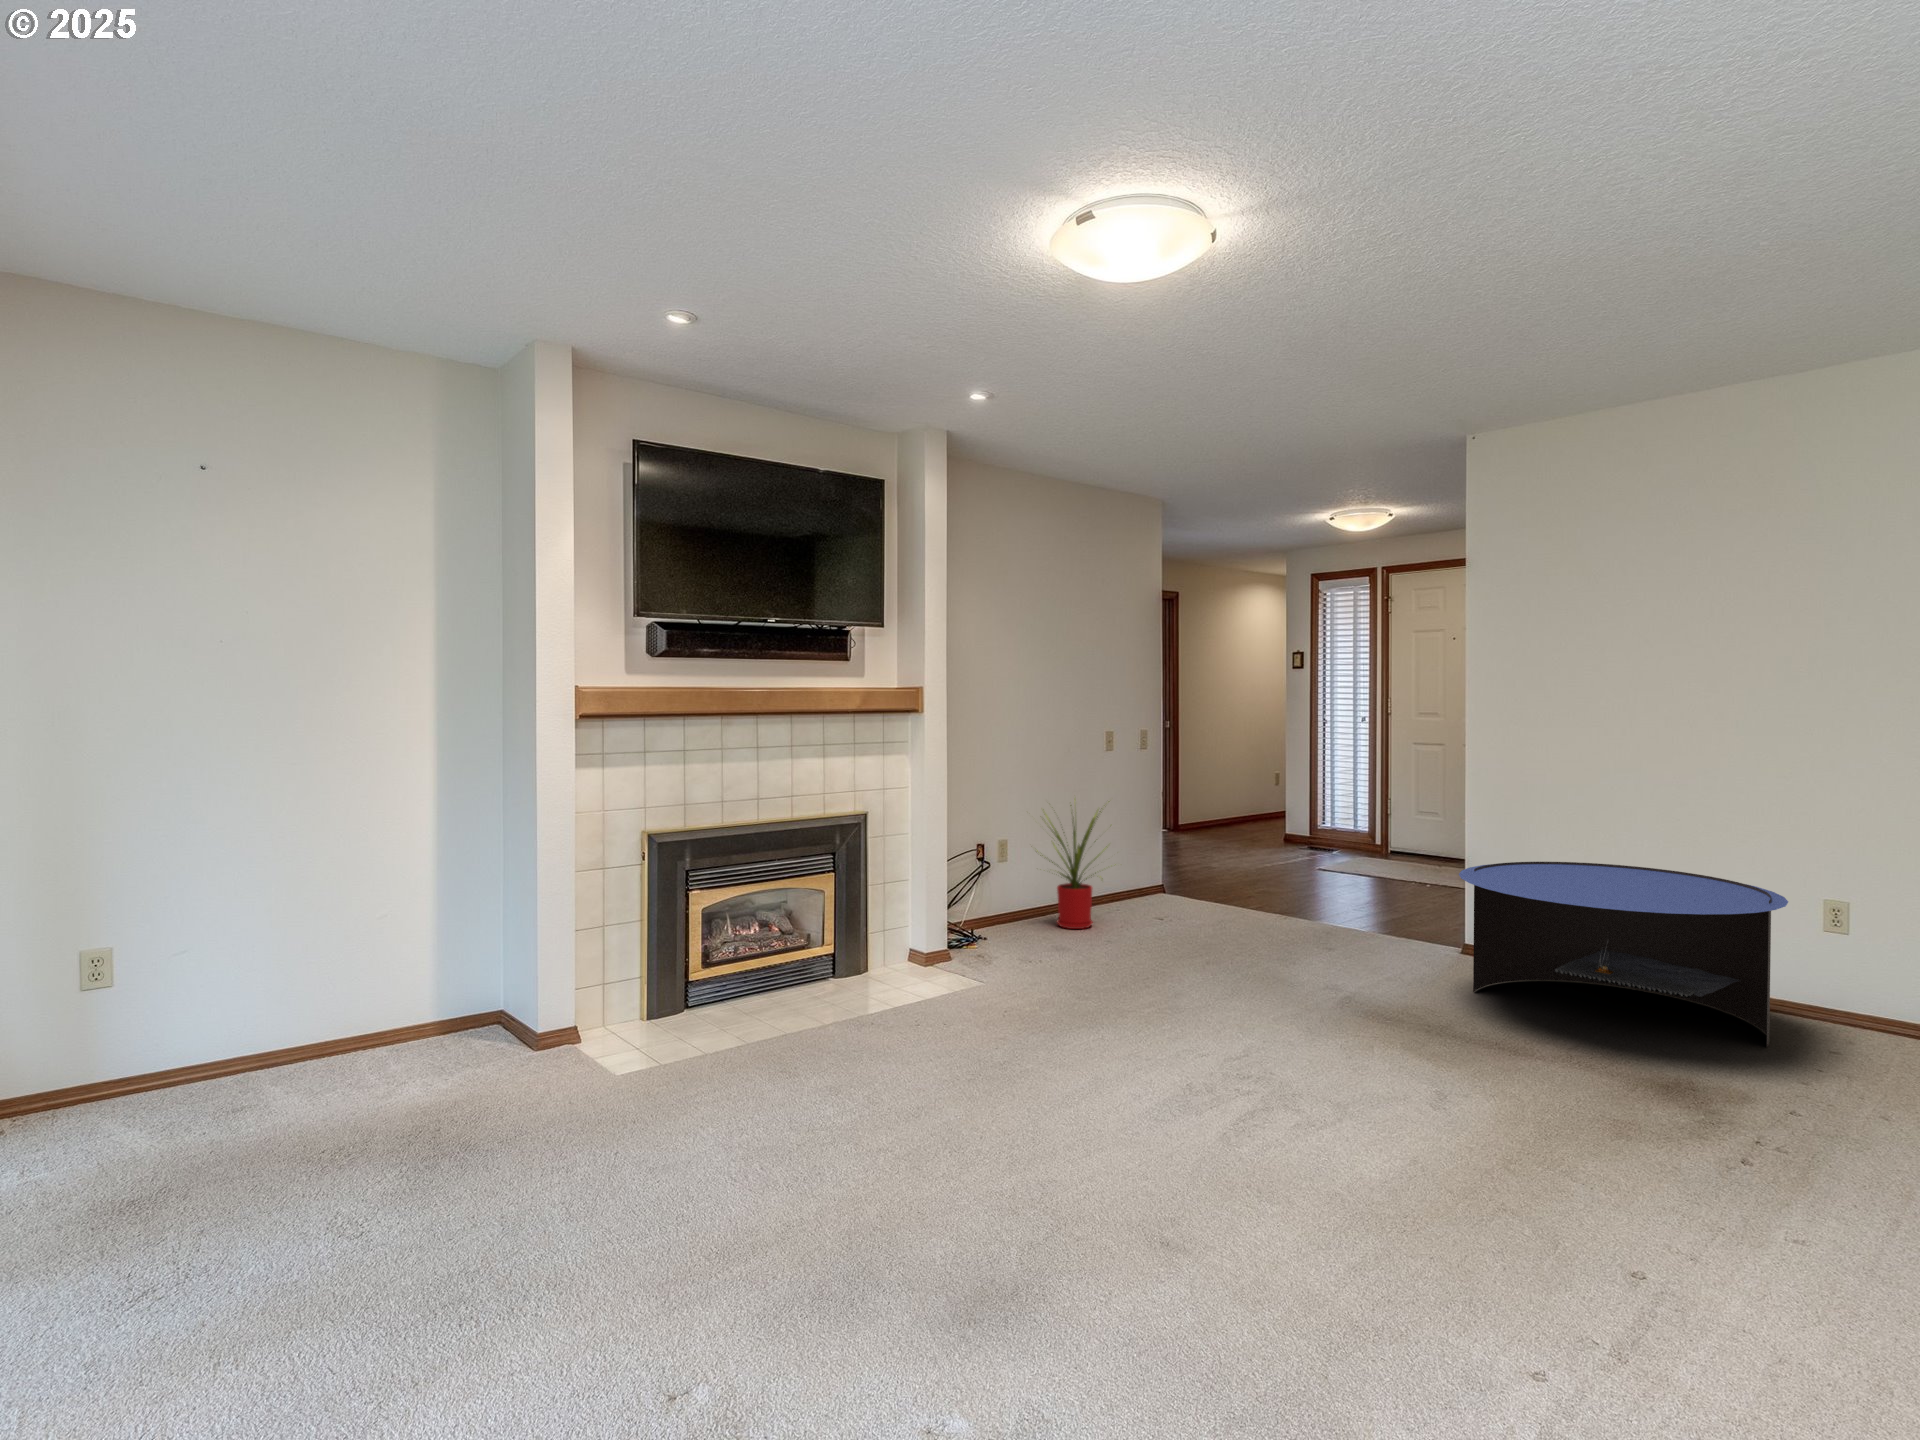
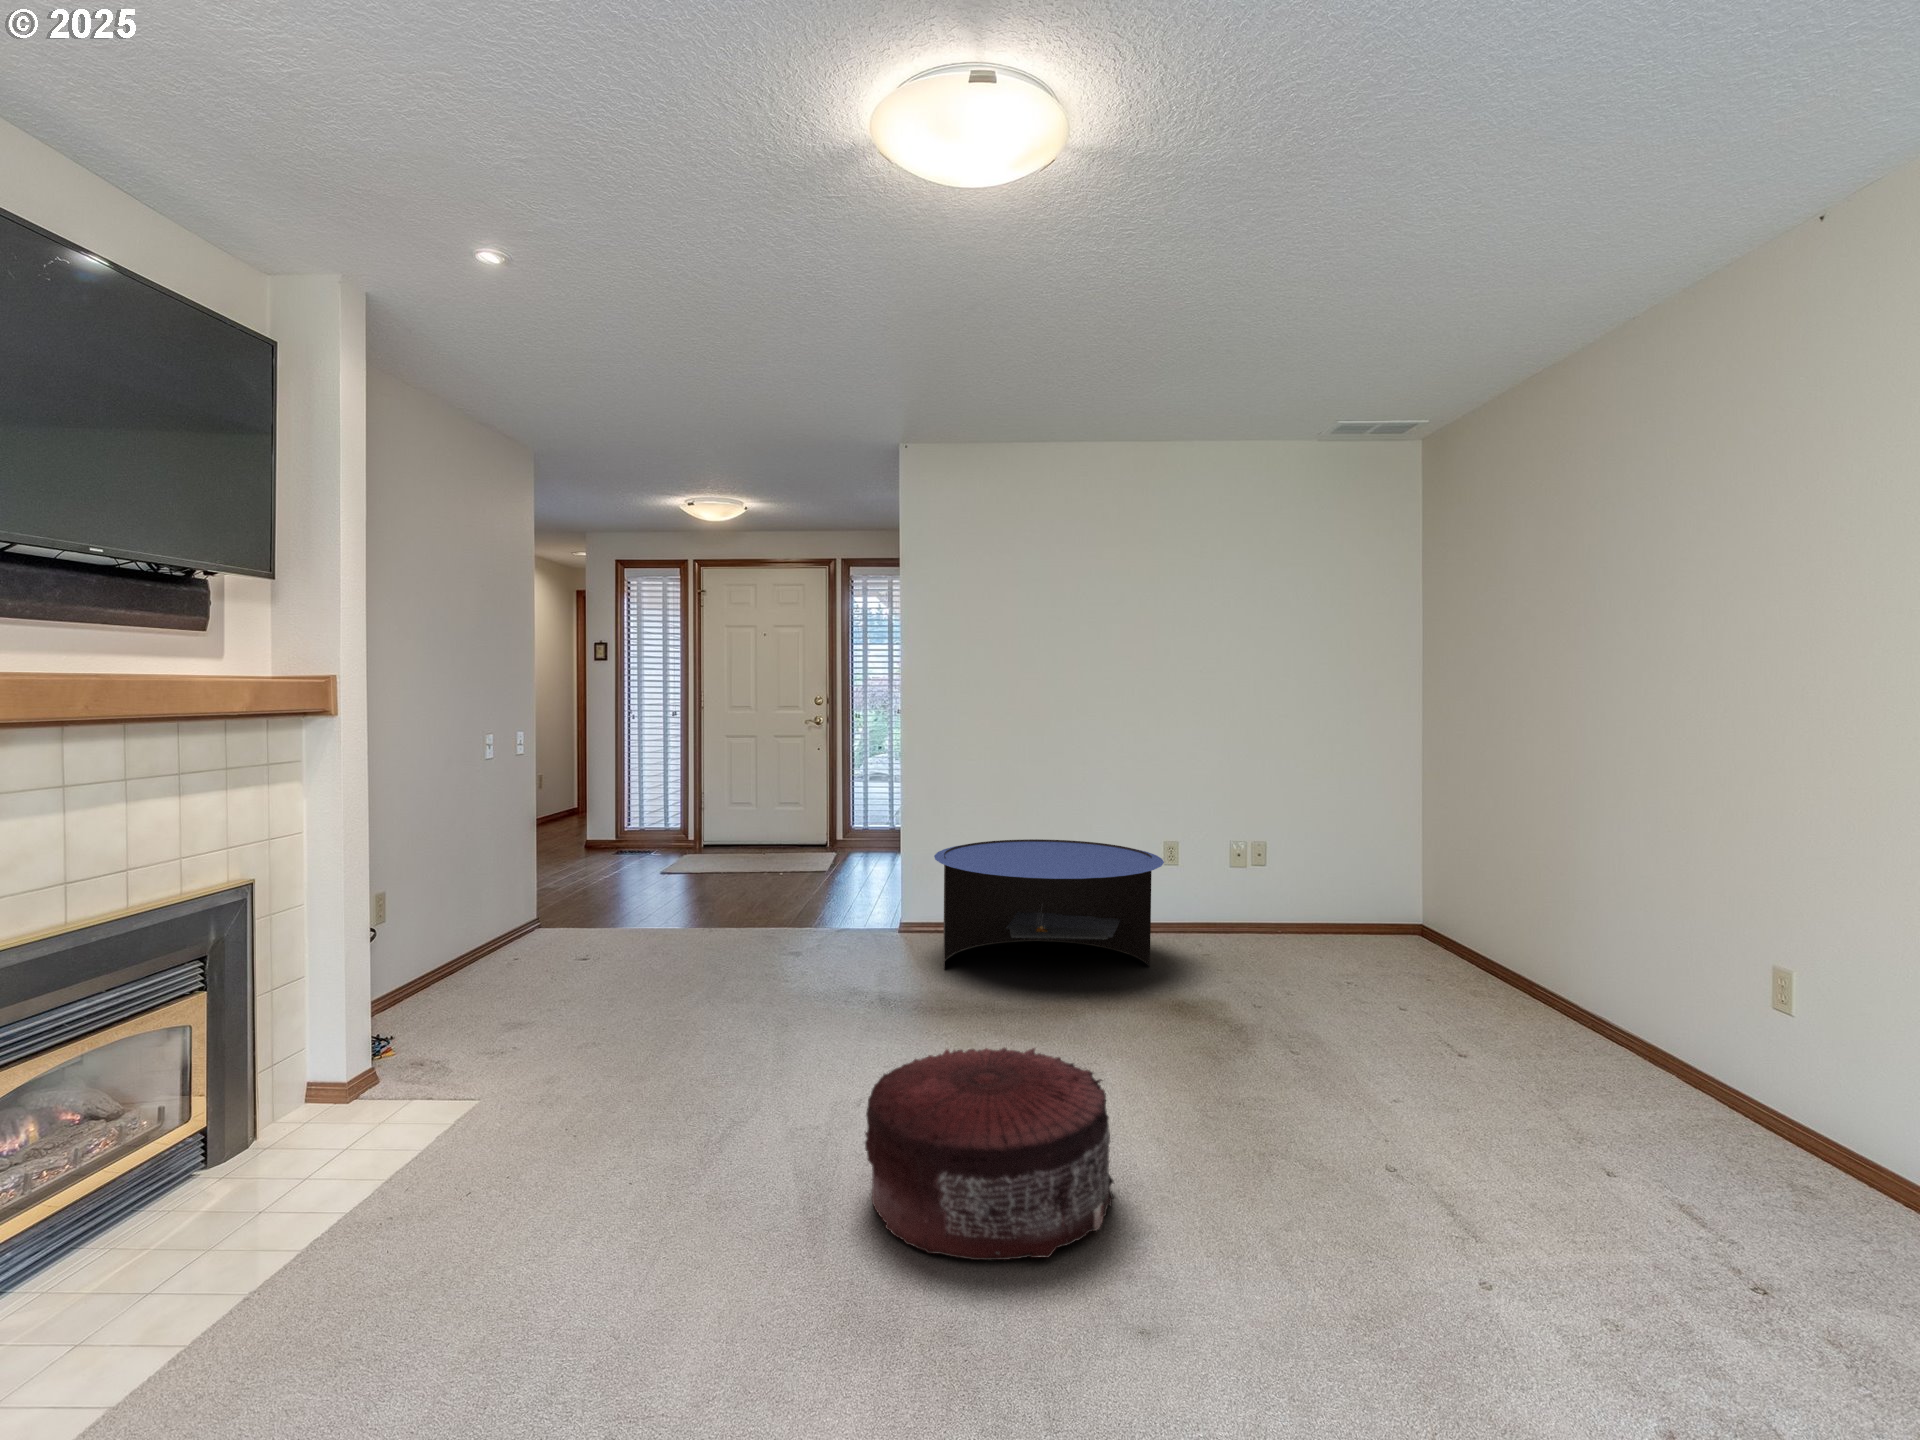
house plant: present [1037,805,1107,929] -> none [418,819,552,992]
pouf: none [1093,1018,1332,1210] -> present [865,1047,1114,1260]

